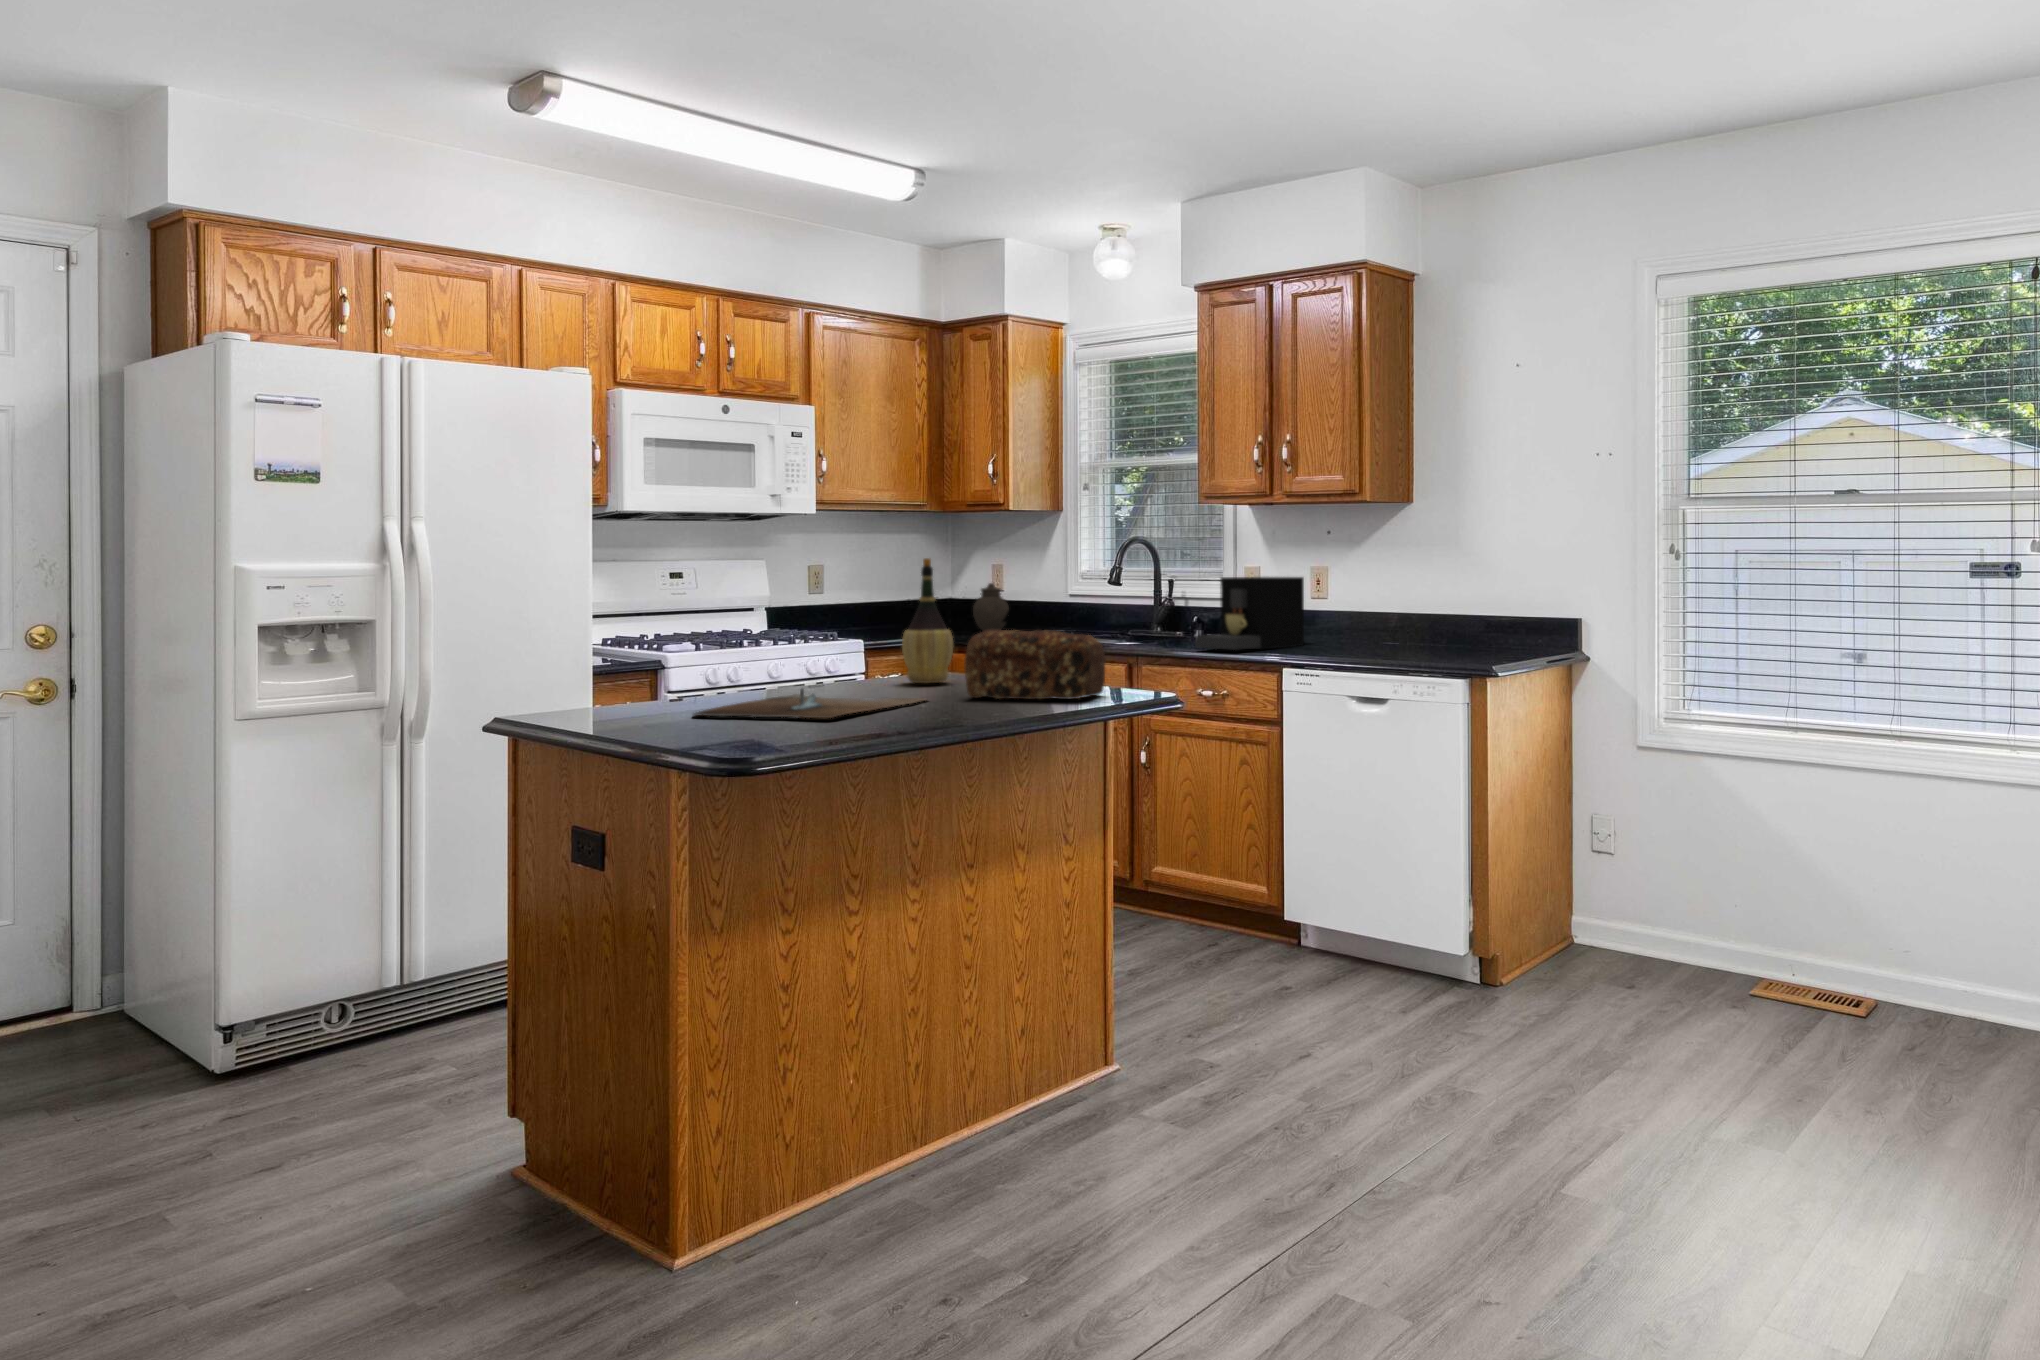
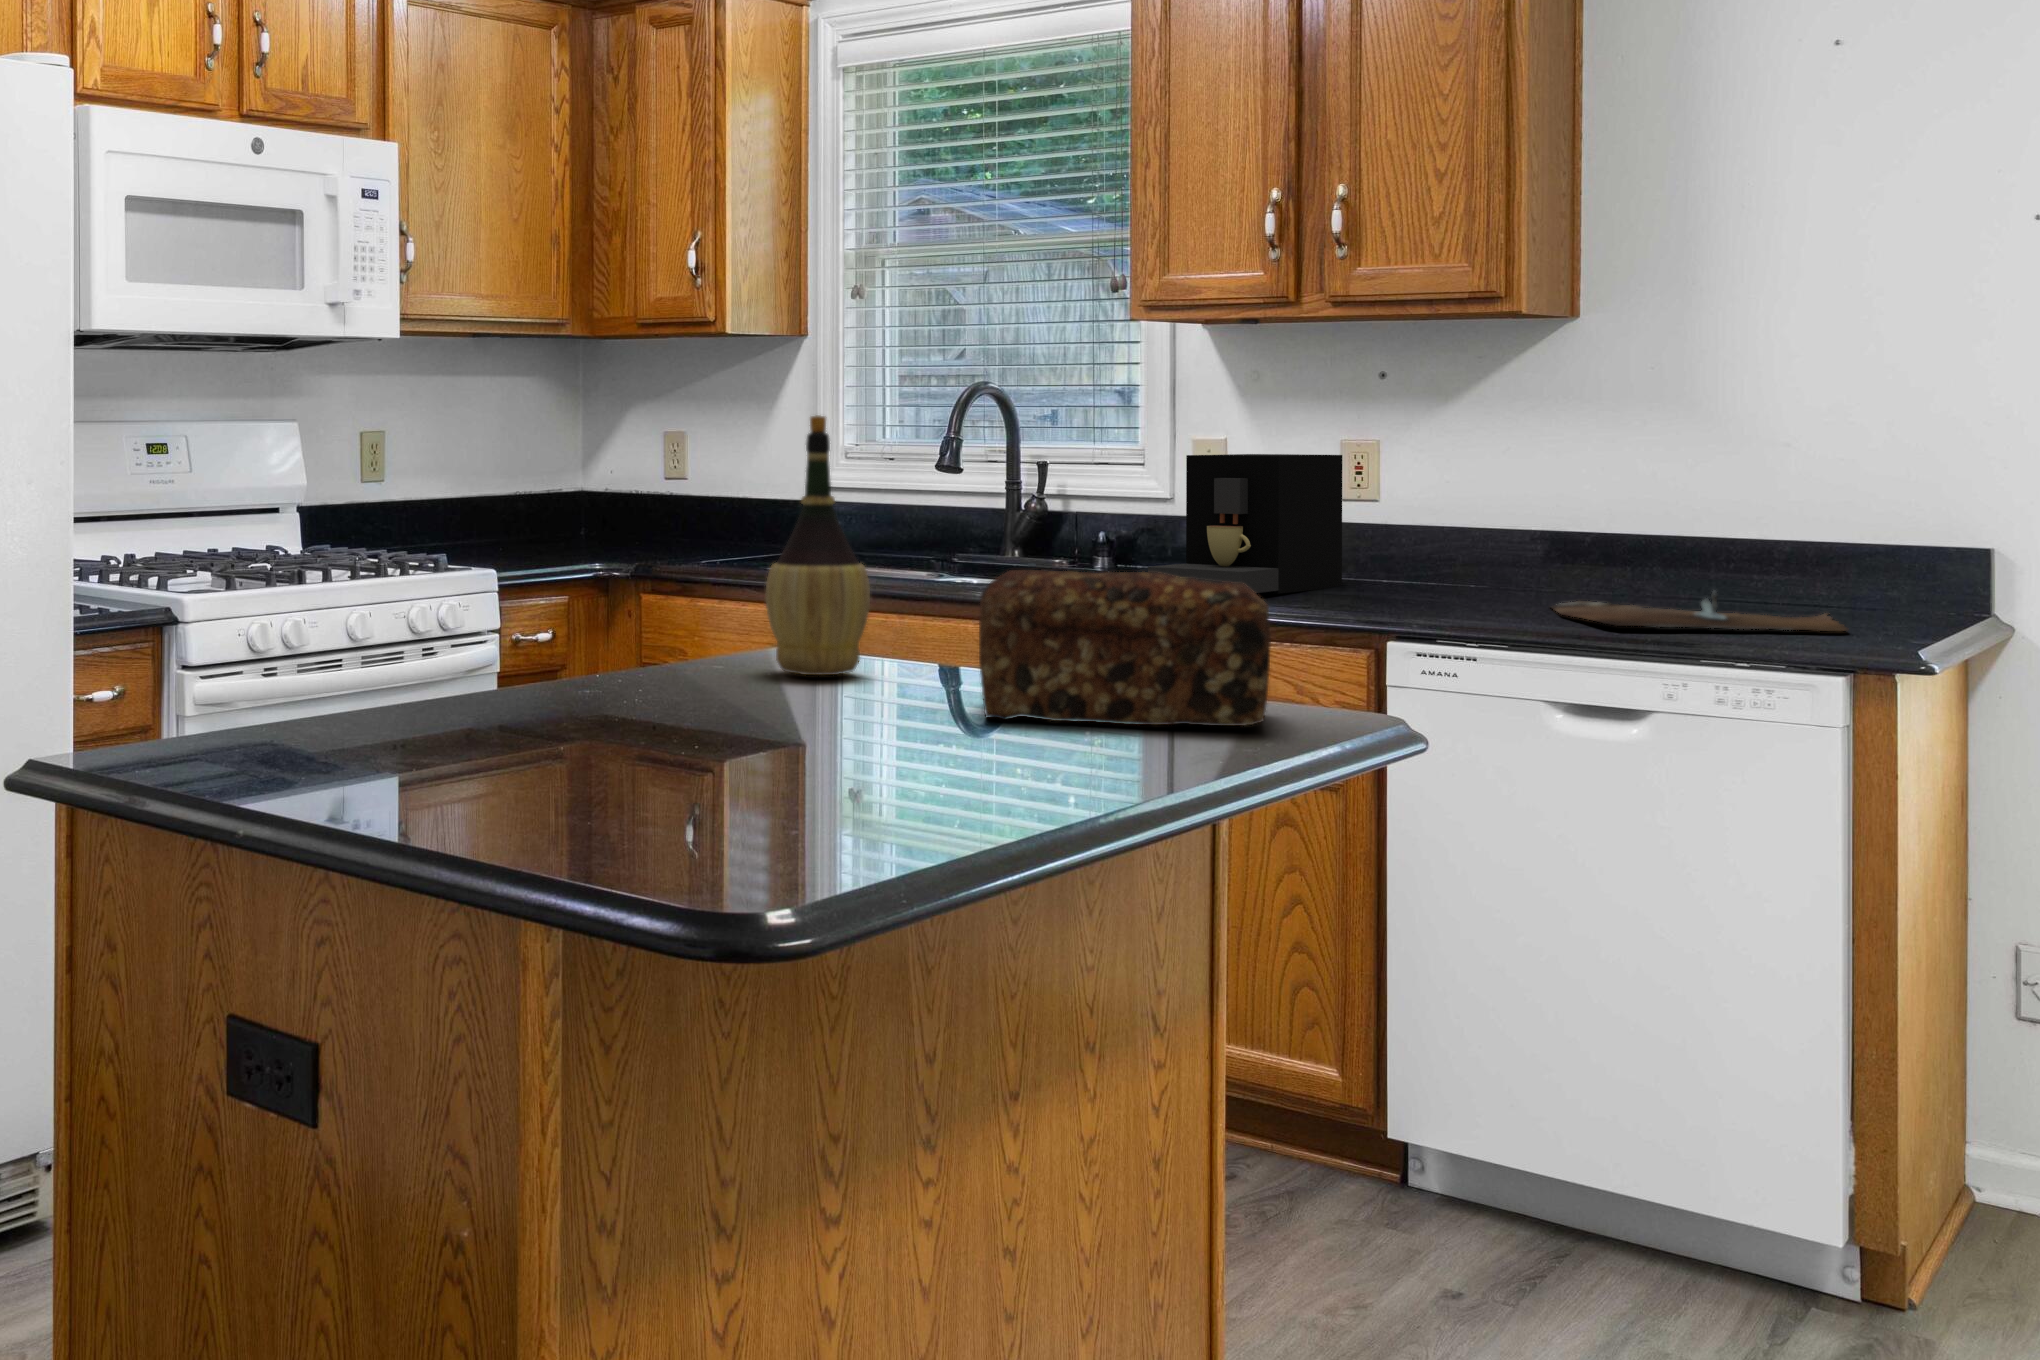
jar: present [973,583,1009,631] -> none [637,462,701,548]
cutting board: present [694,688,925,718] -> present [1552,591,1847,631]

